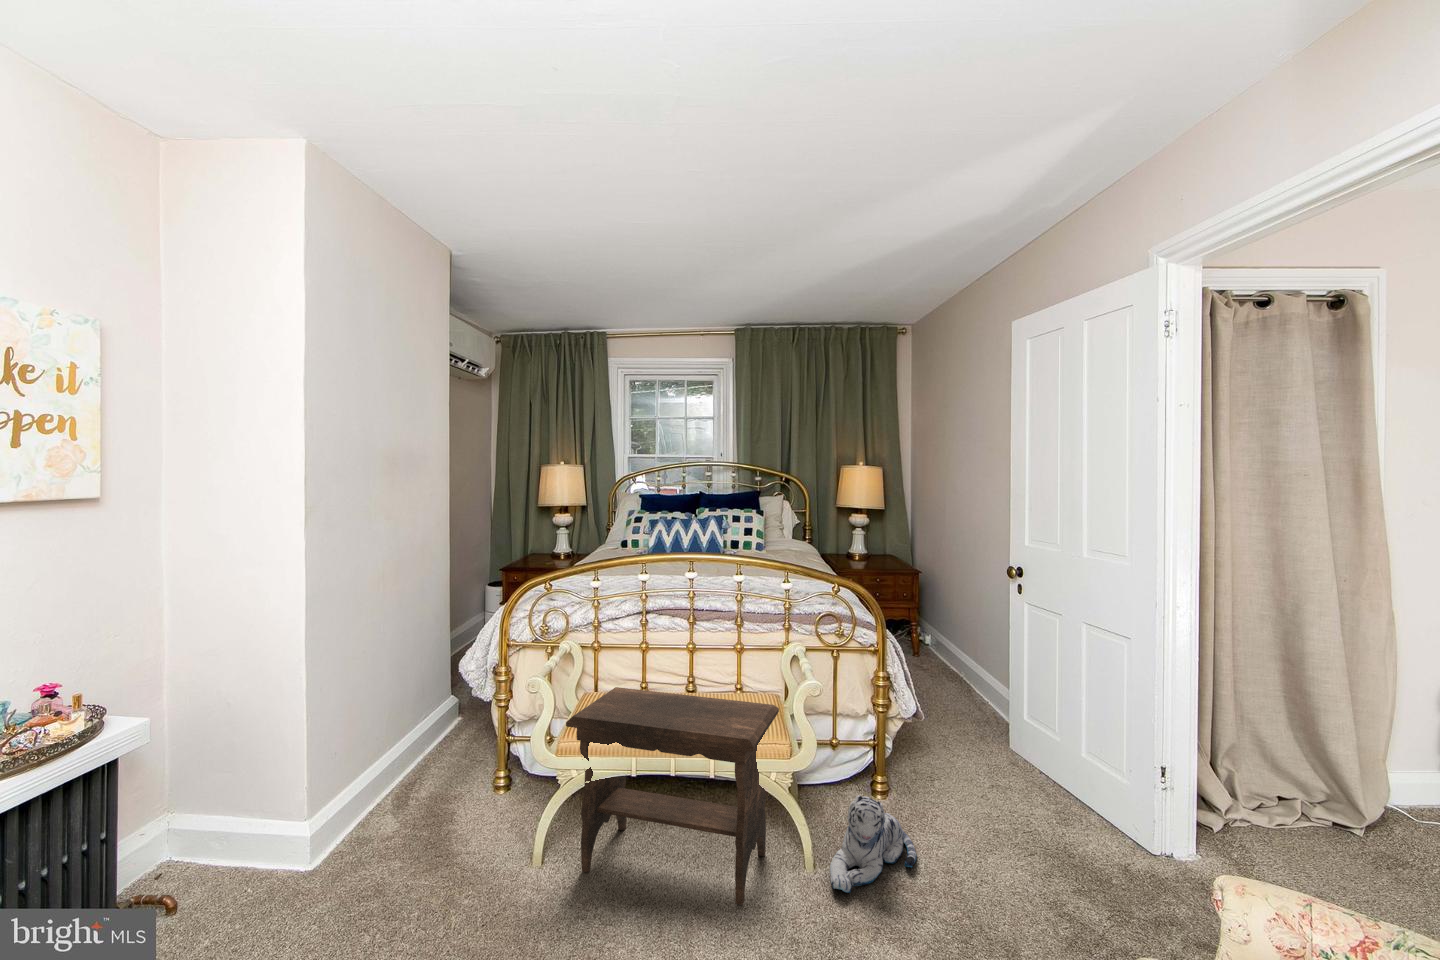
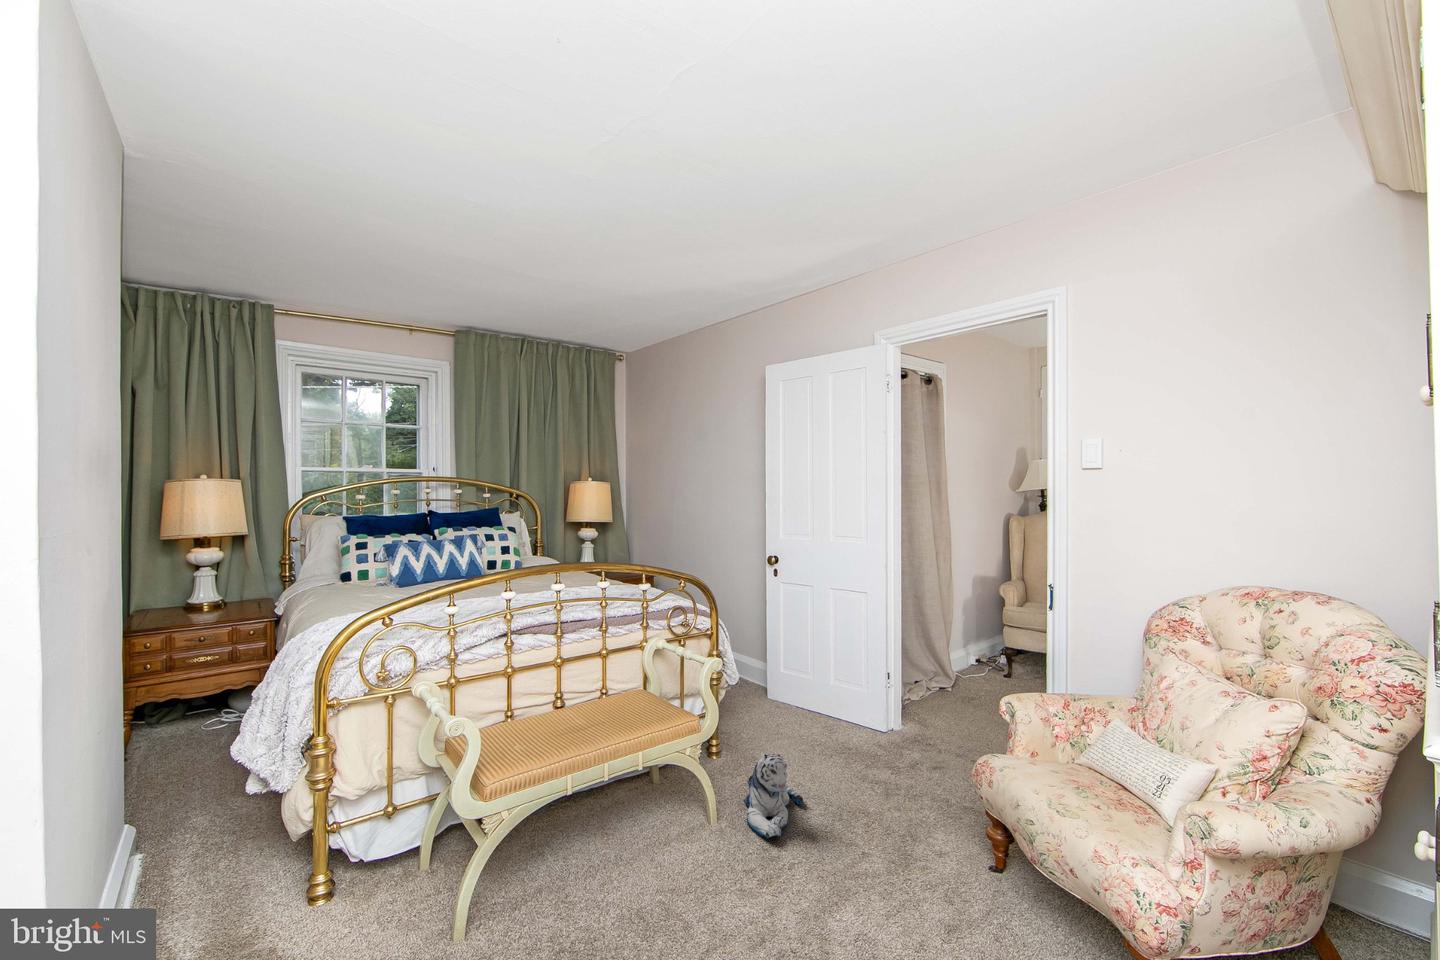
footstool: present [566,687,779,905] -> none [512,692,724,922]

